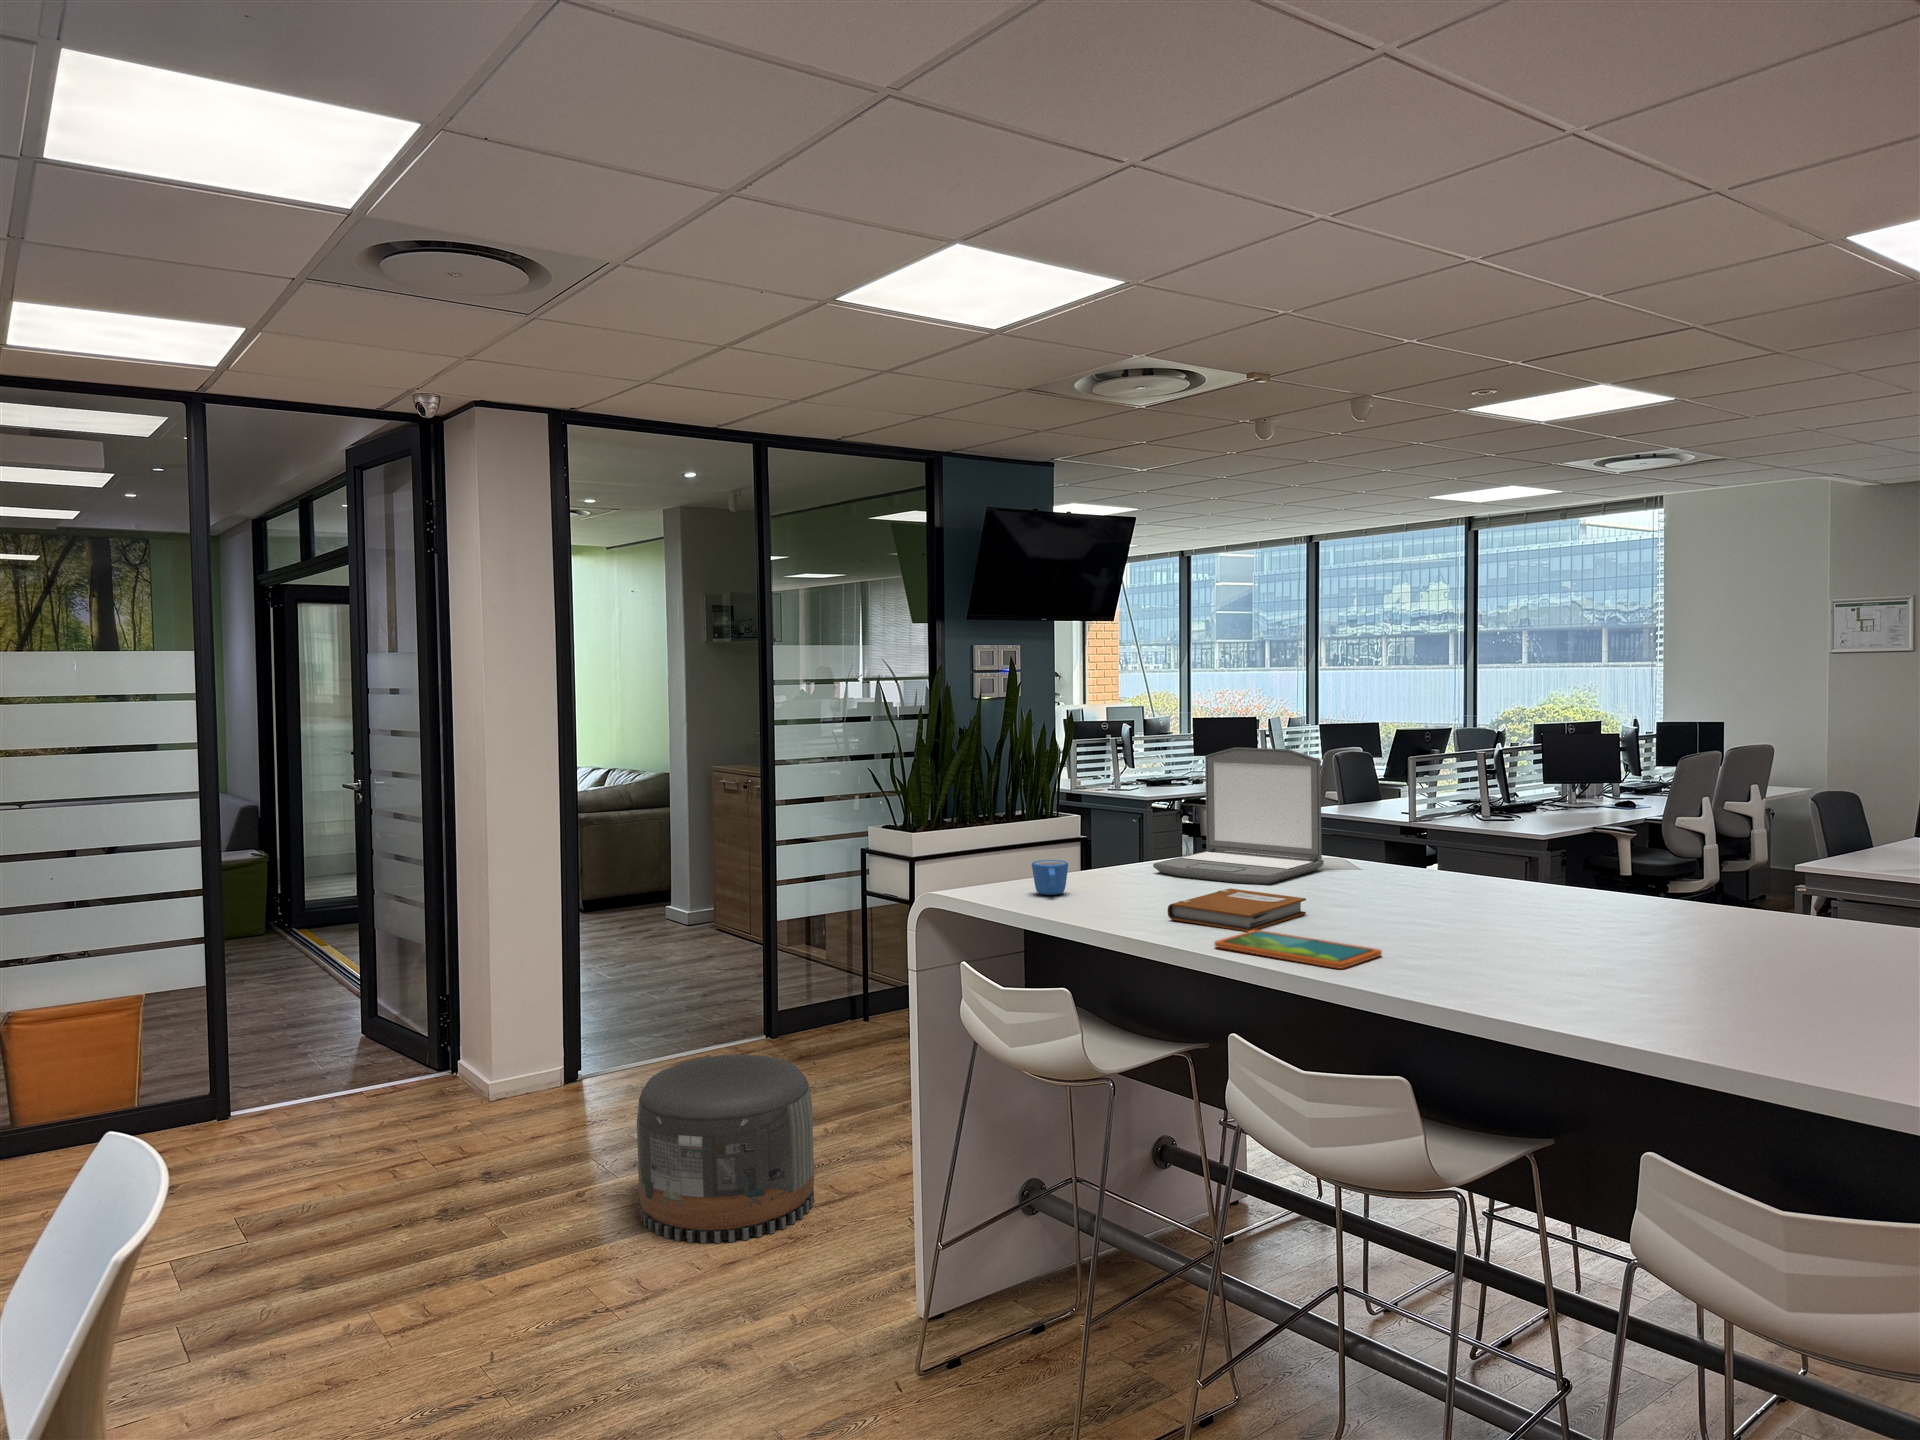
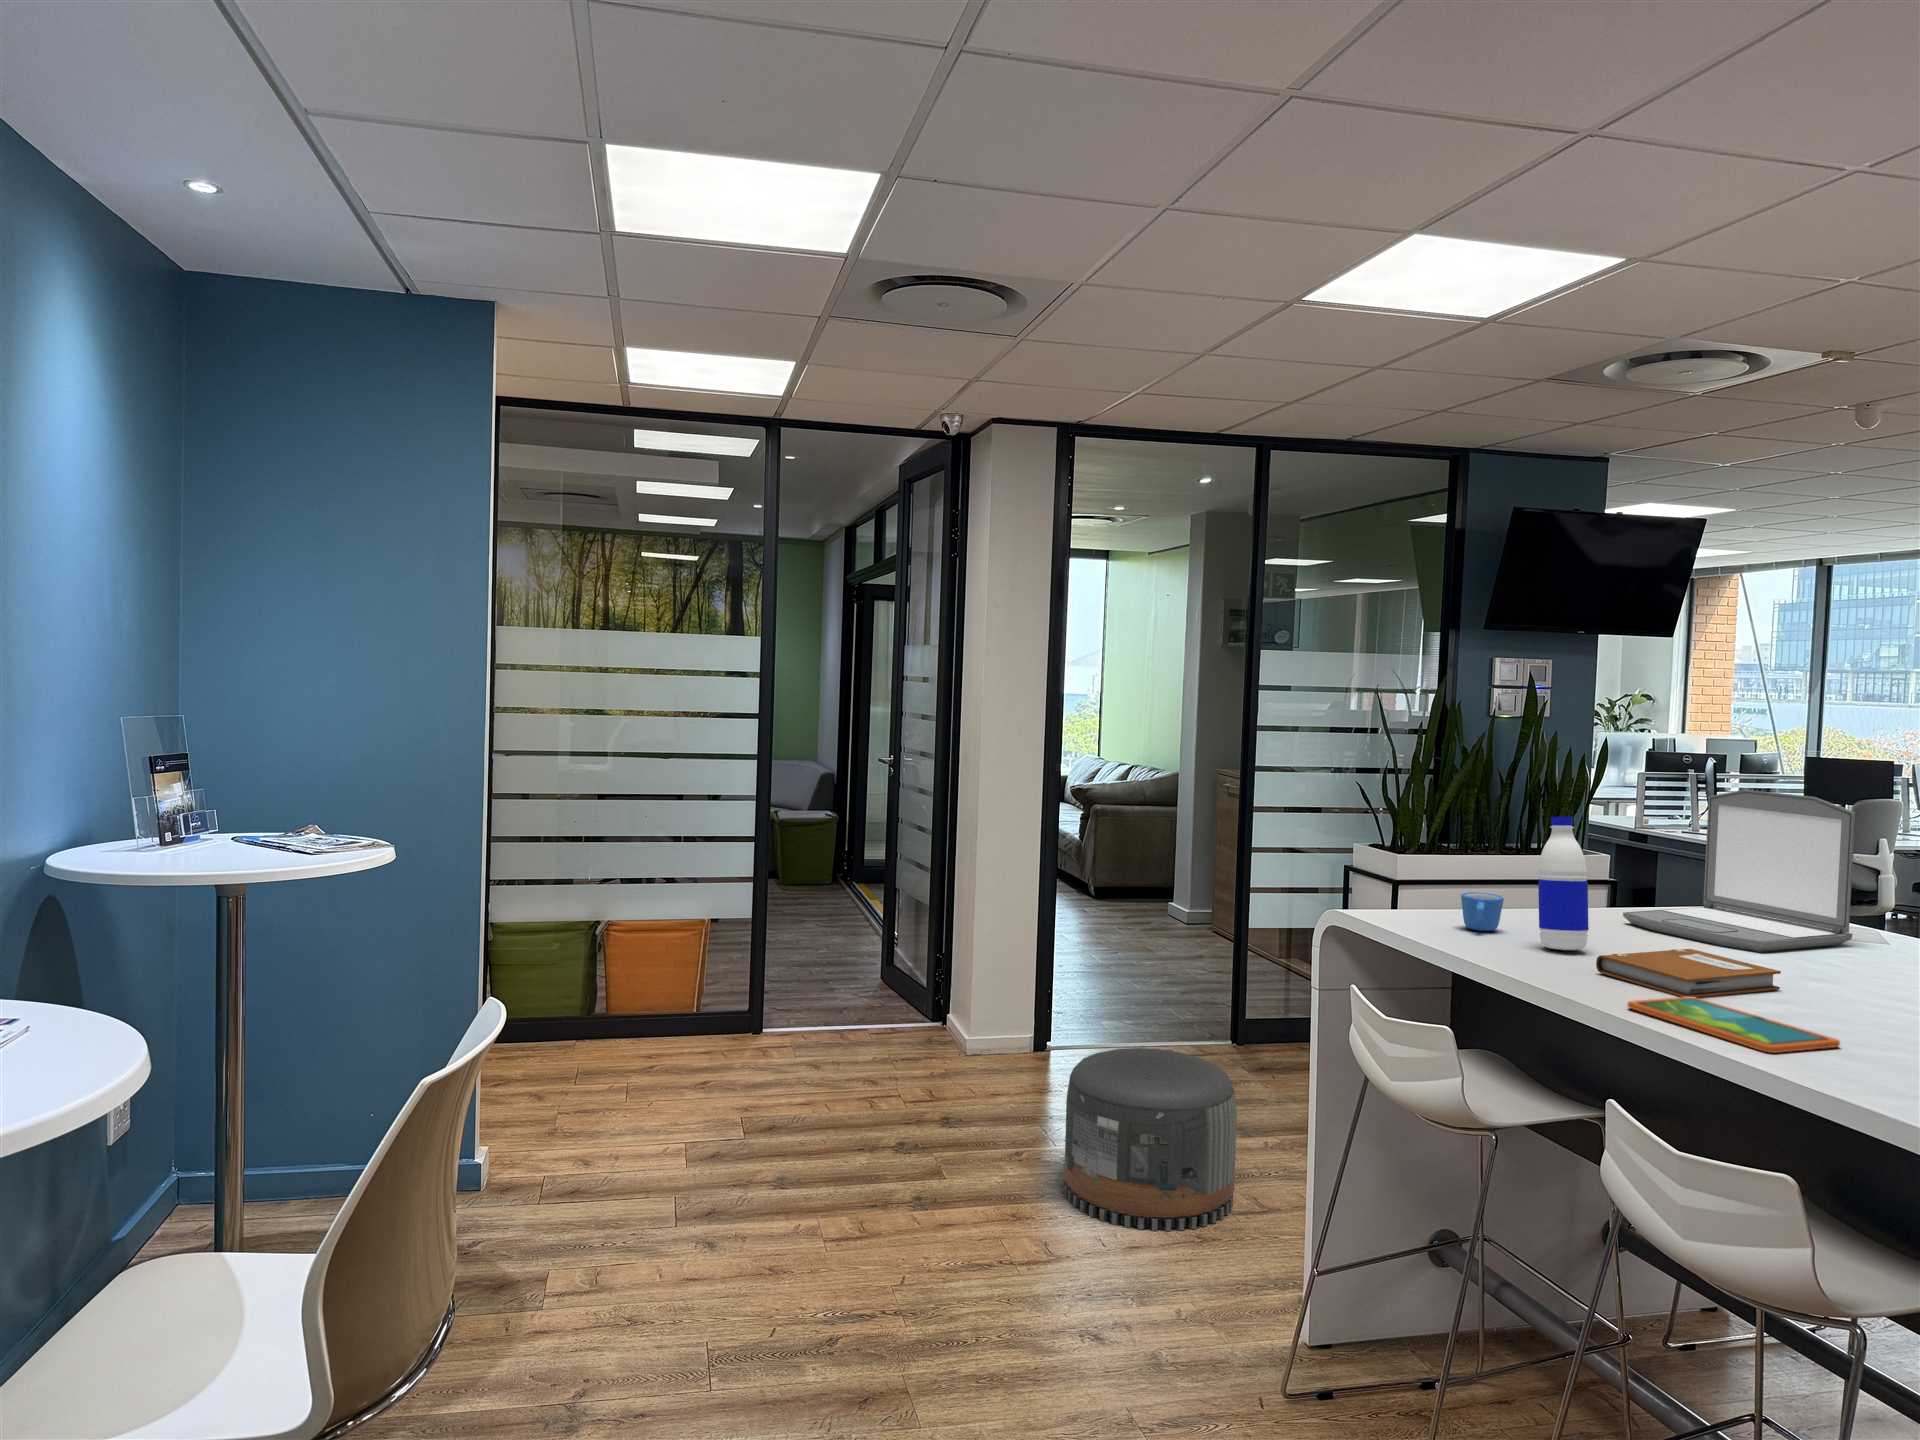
water bottle: none [1103,783,1148,903] -> present [1538,817,1589,950]

